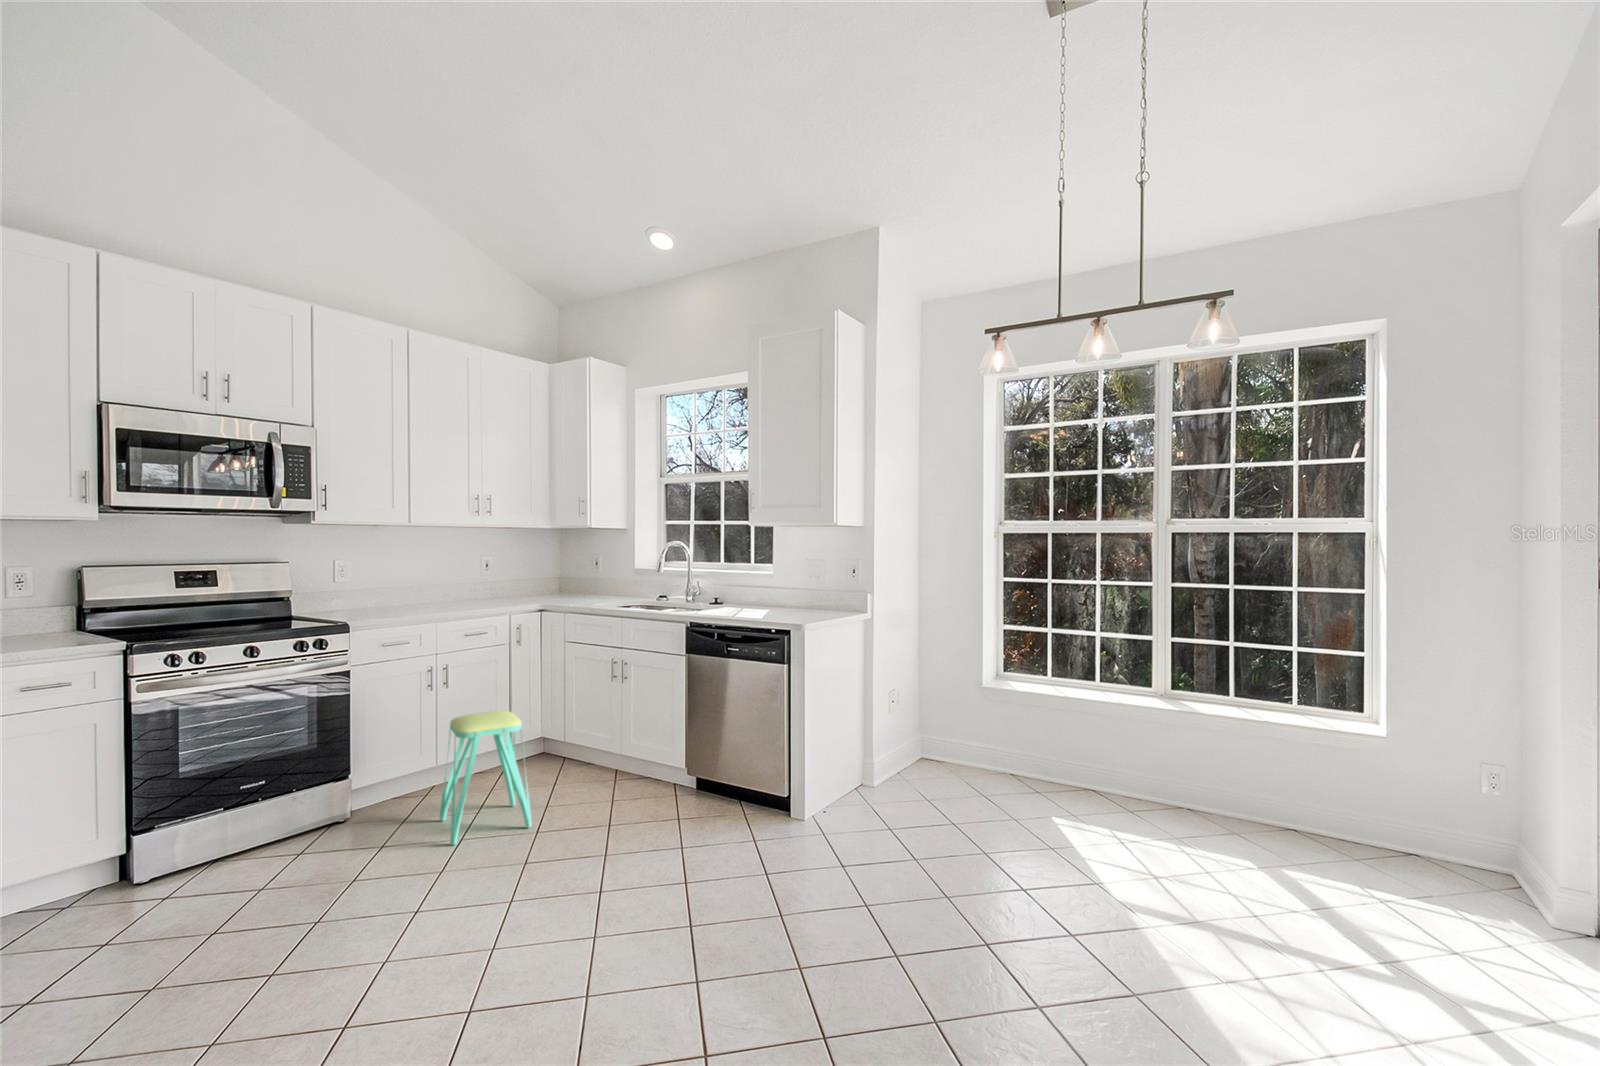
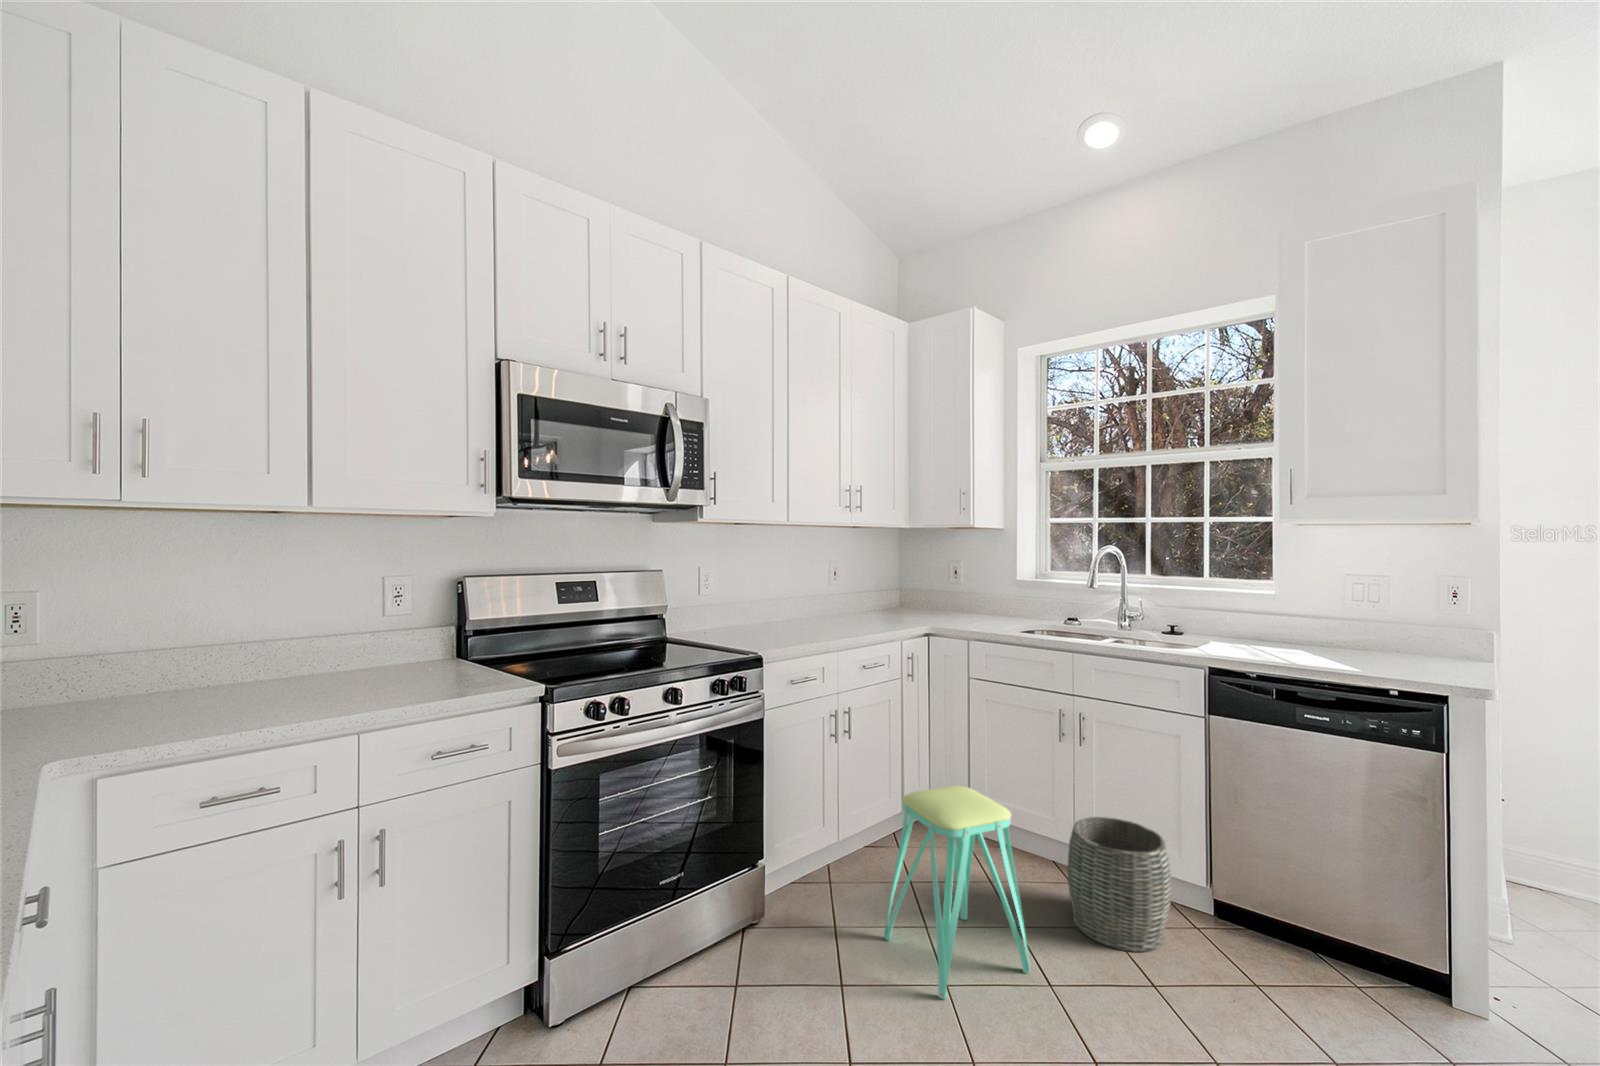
woven basket: none [588,730,654,812] -> present [1068,817,1171,952]

